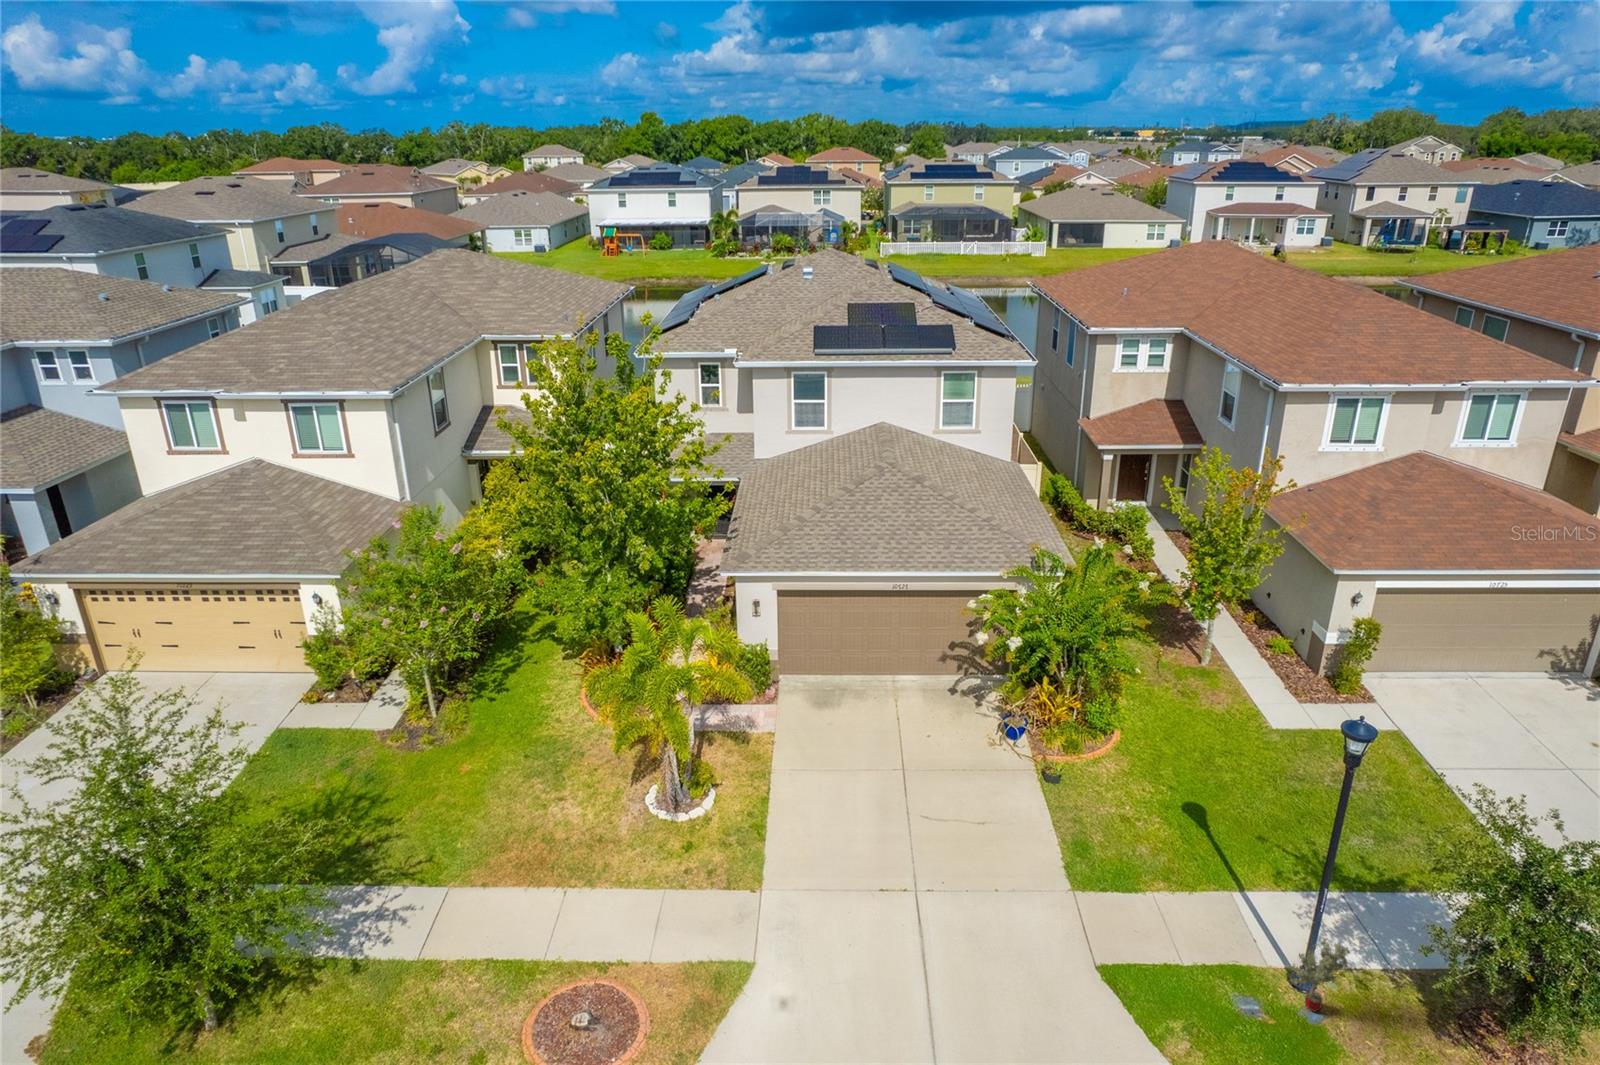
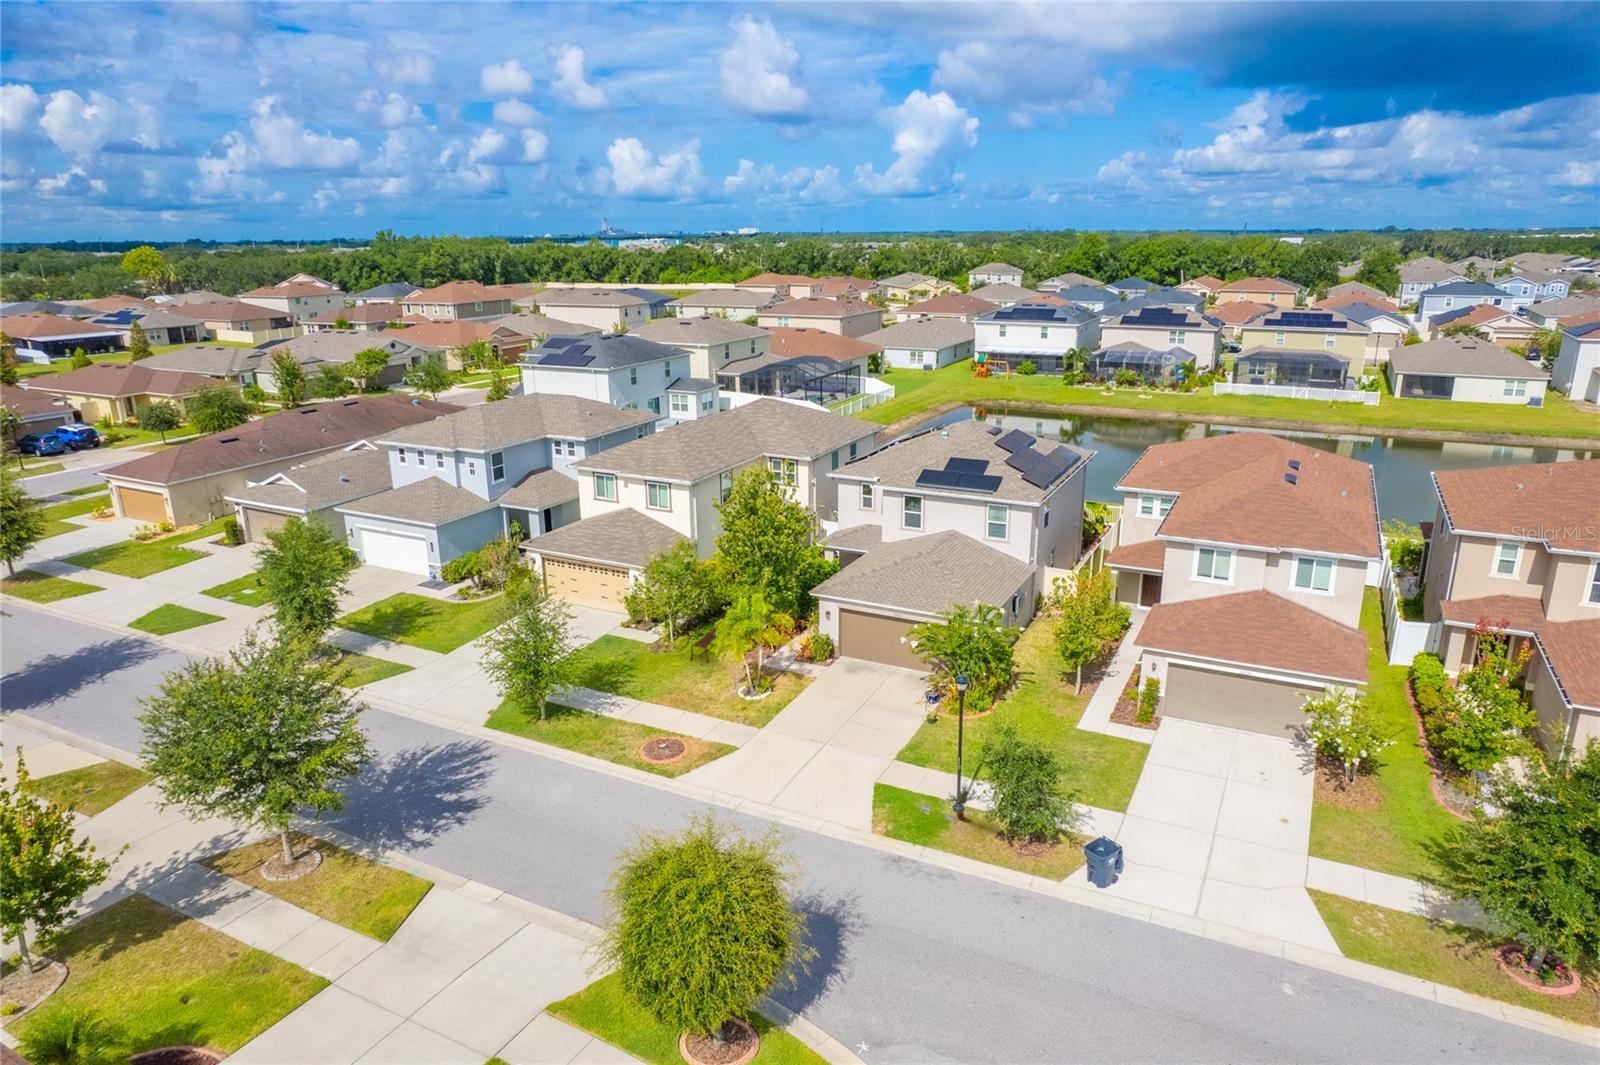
bench: none [500,666,556,754] -> present [691,627,717,662]

